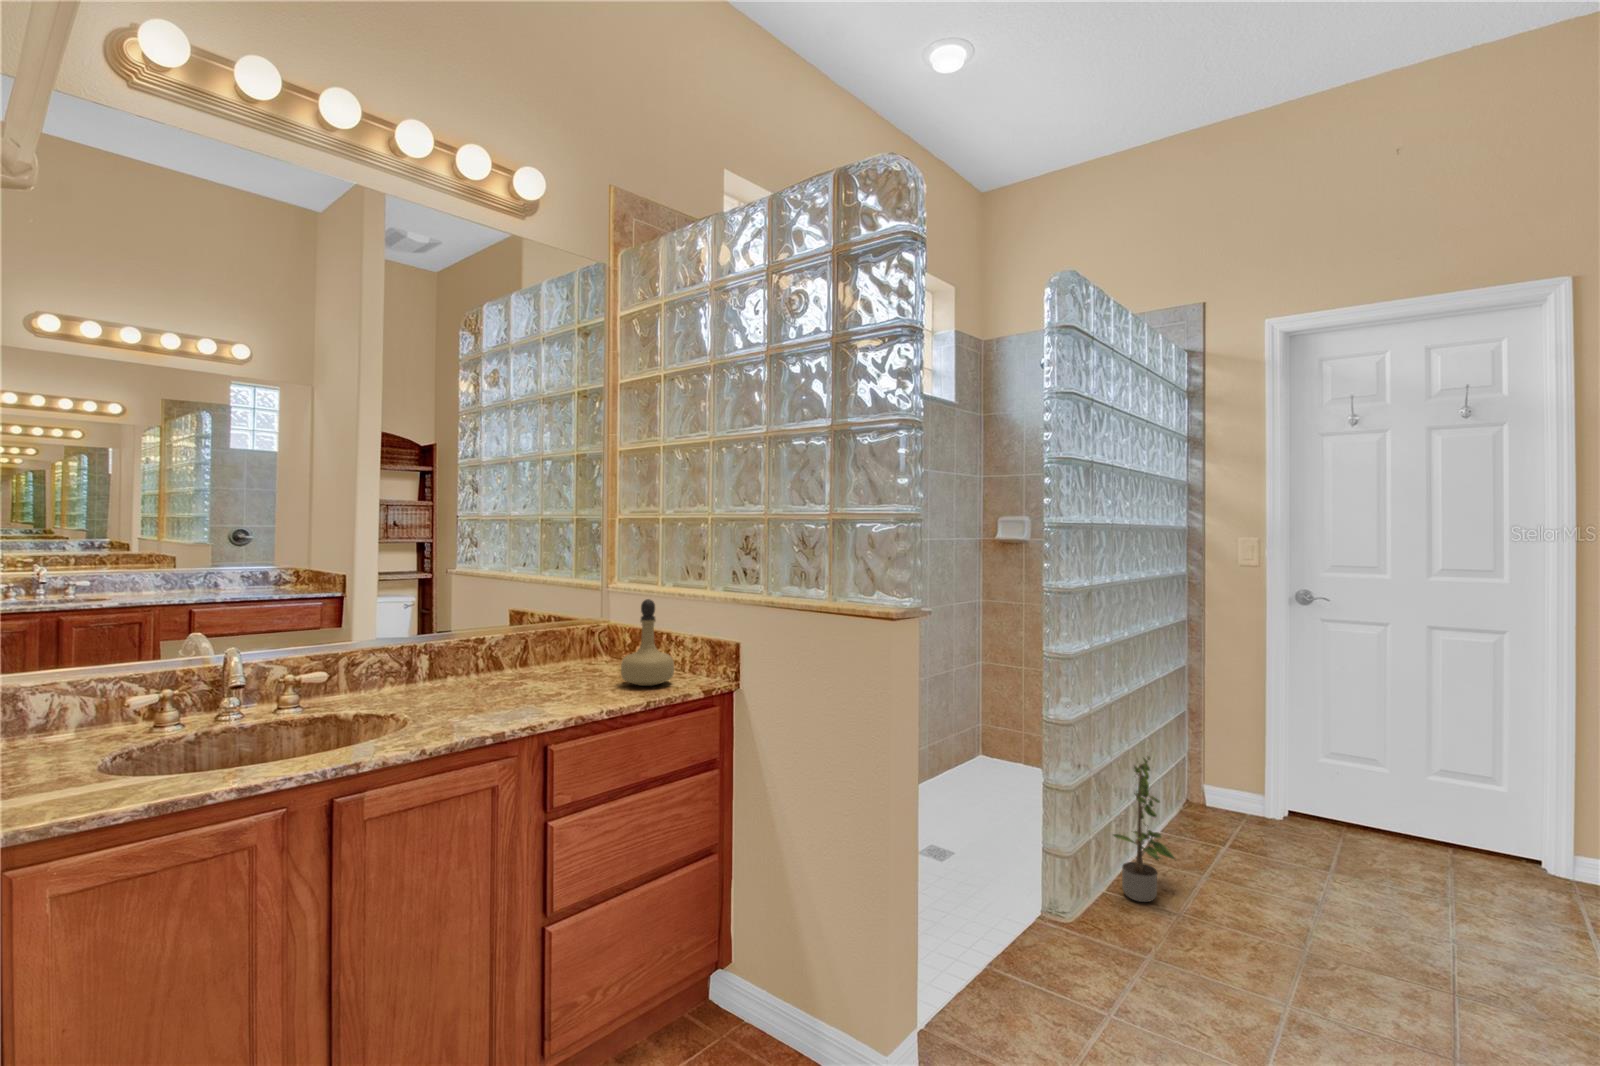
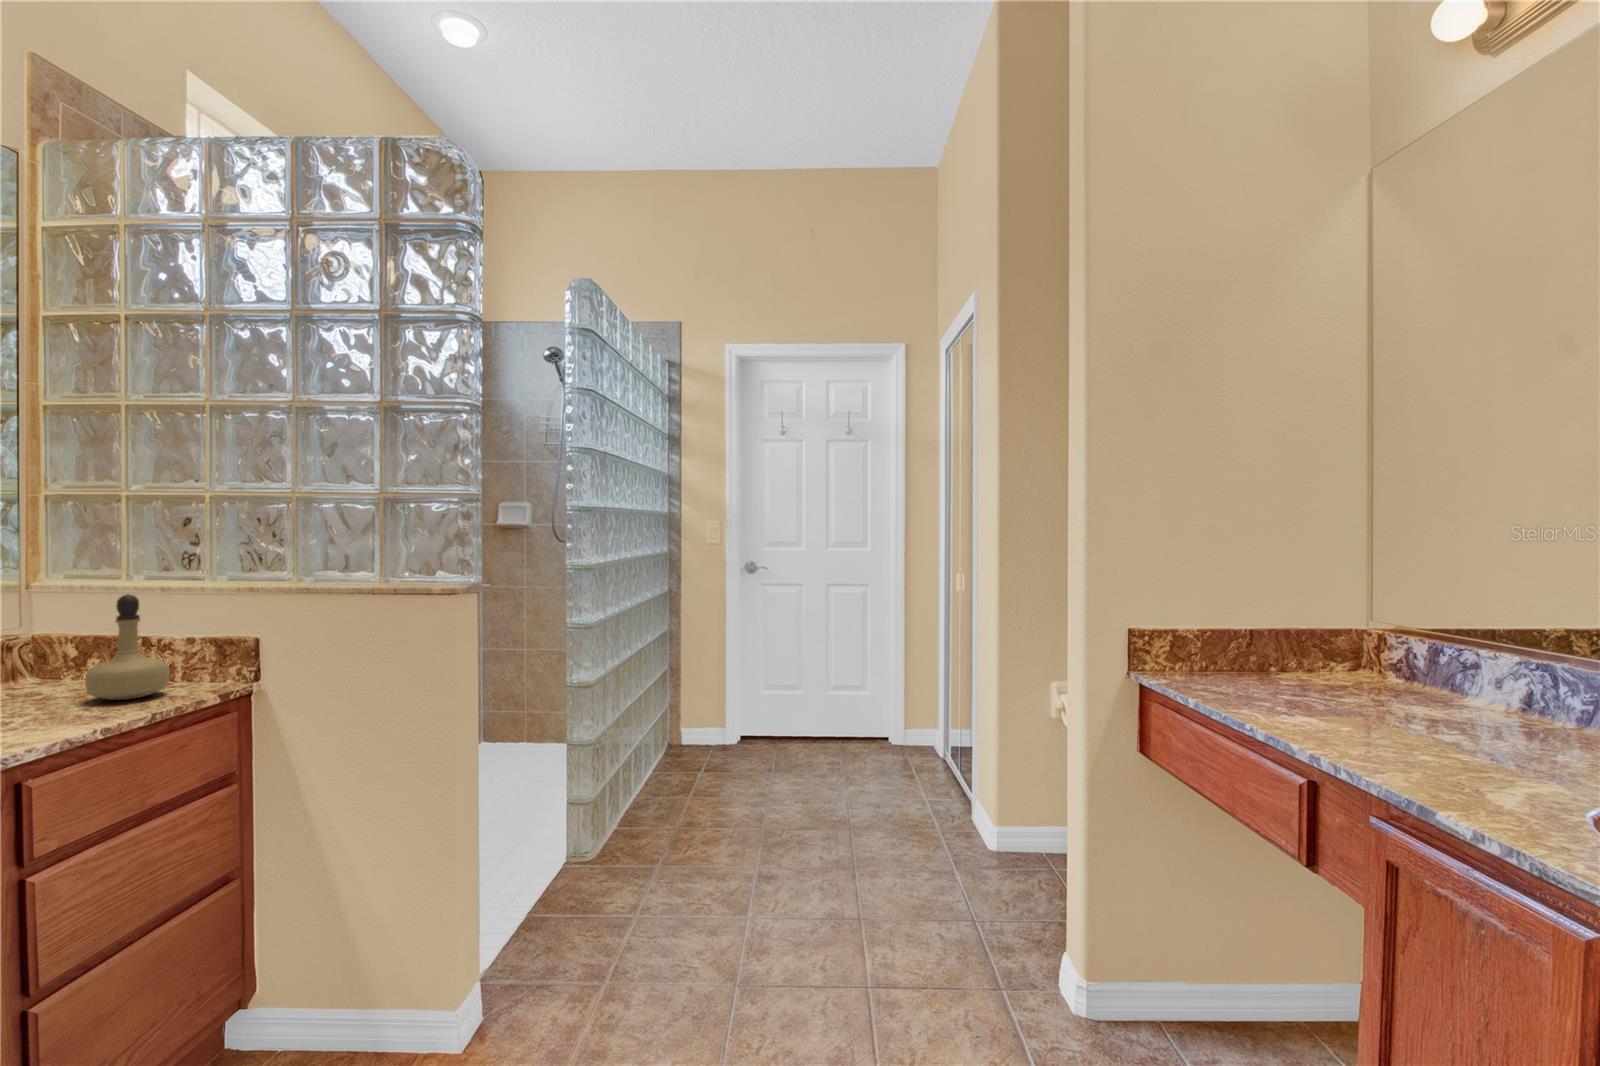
potted plant: present [1113,756,1175,902] -> none [624,701,674,828]

